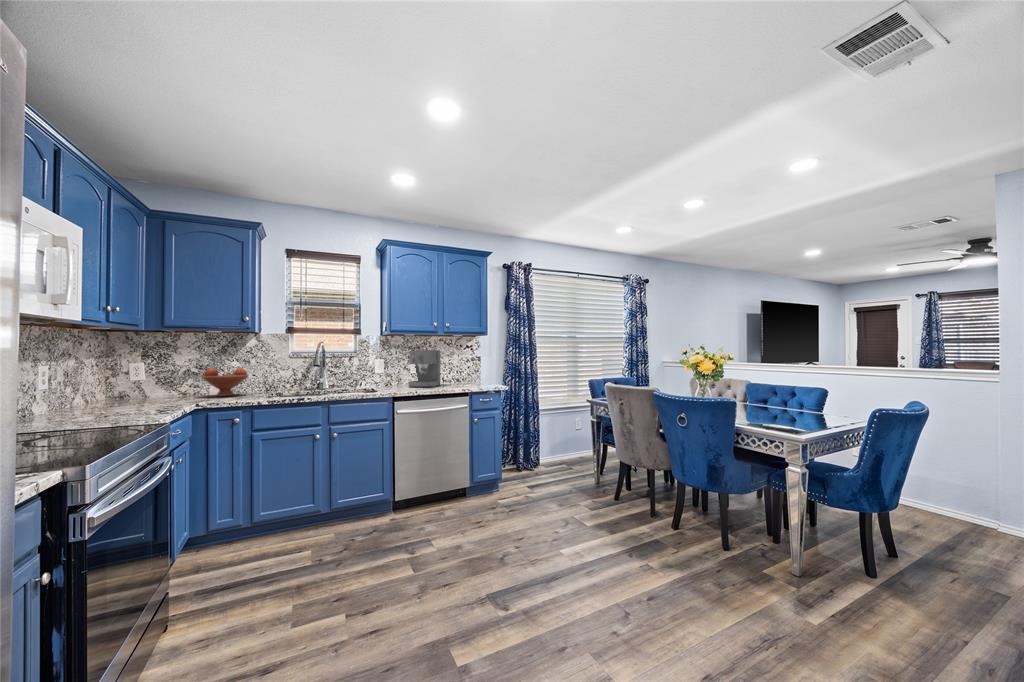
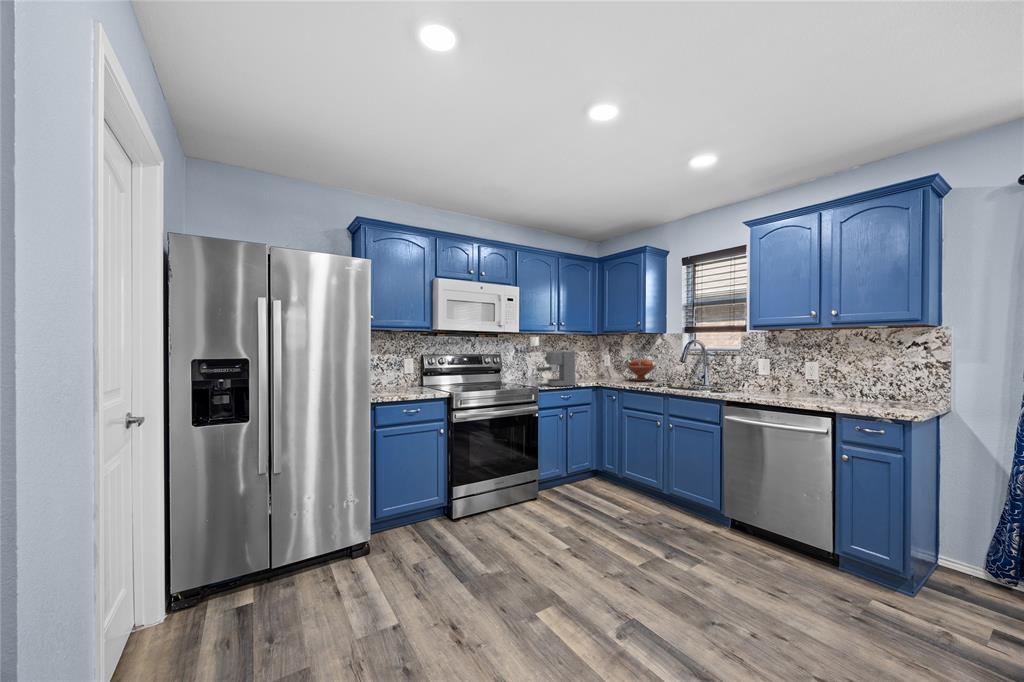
coffee maker: present [408,350,440,387] -> present [536,350,576,387]

